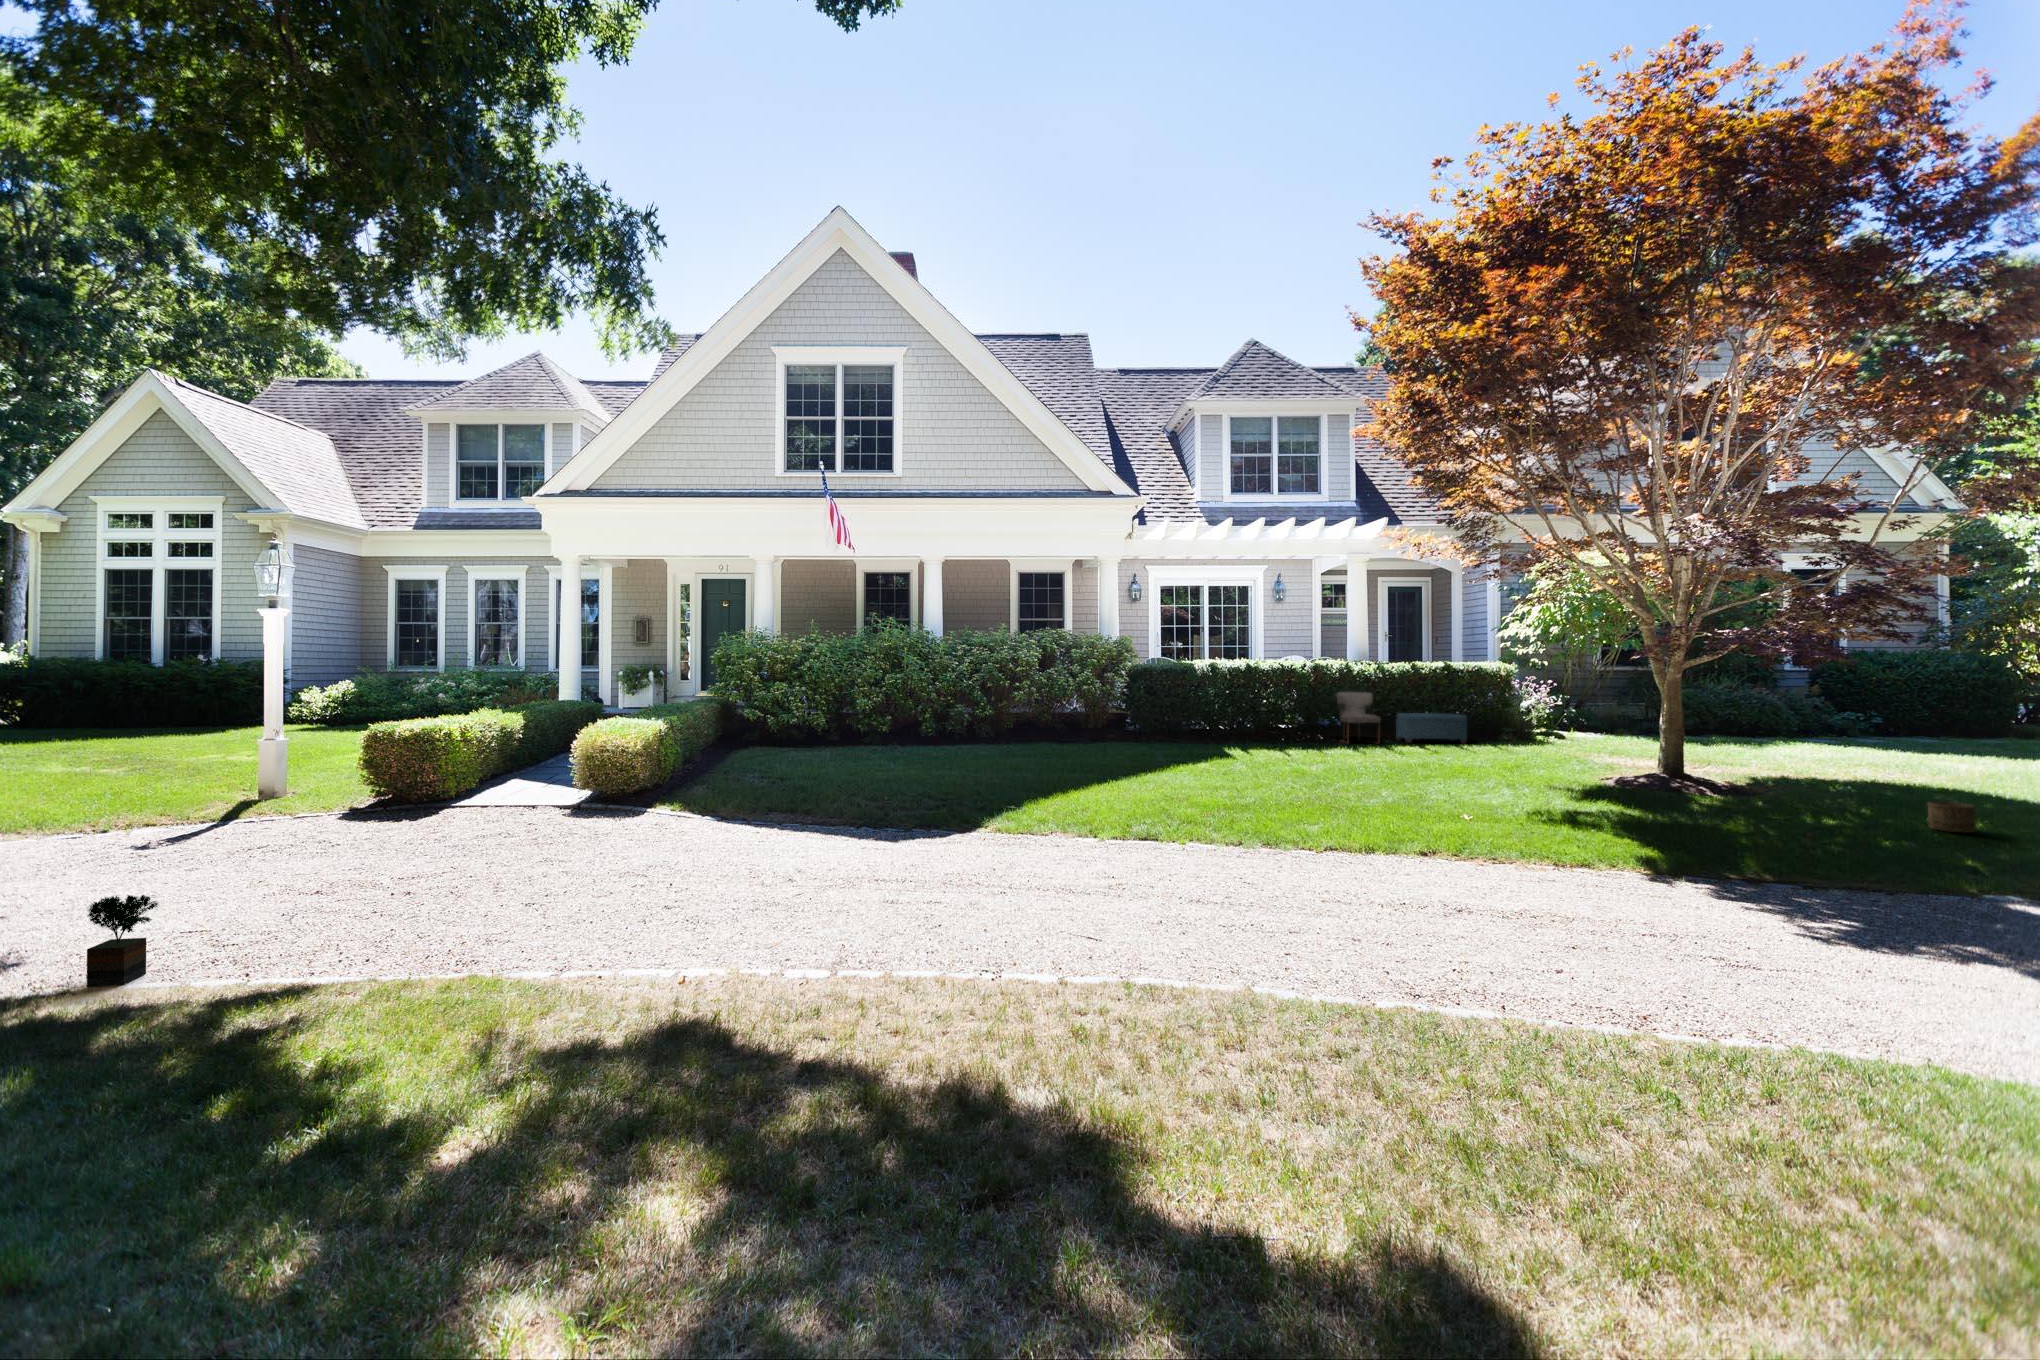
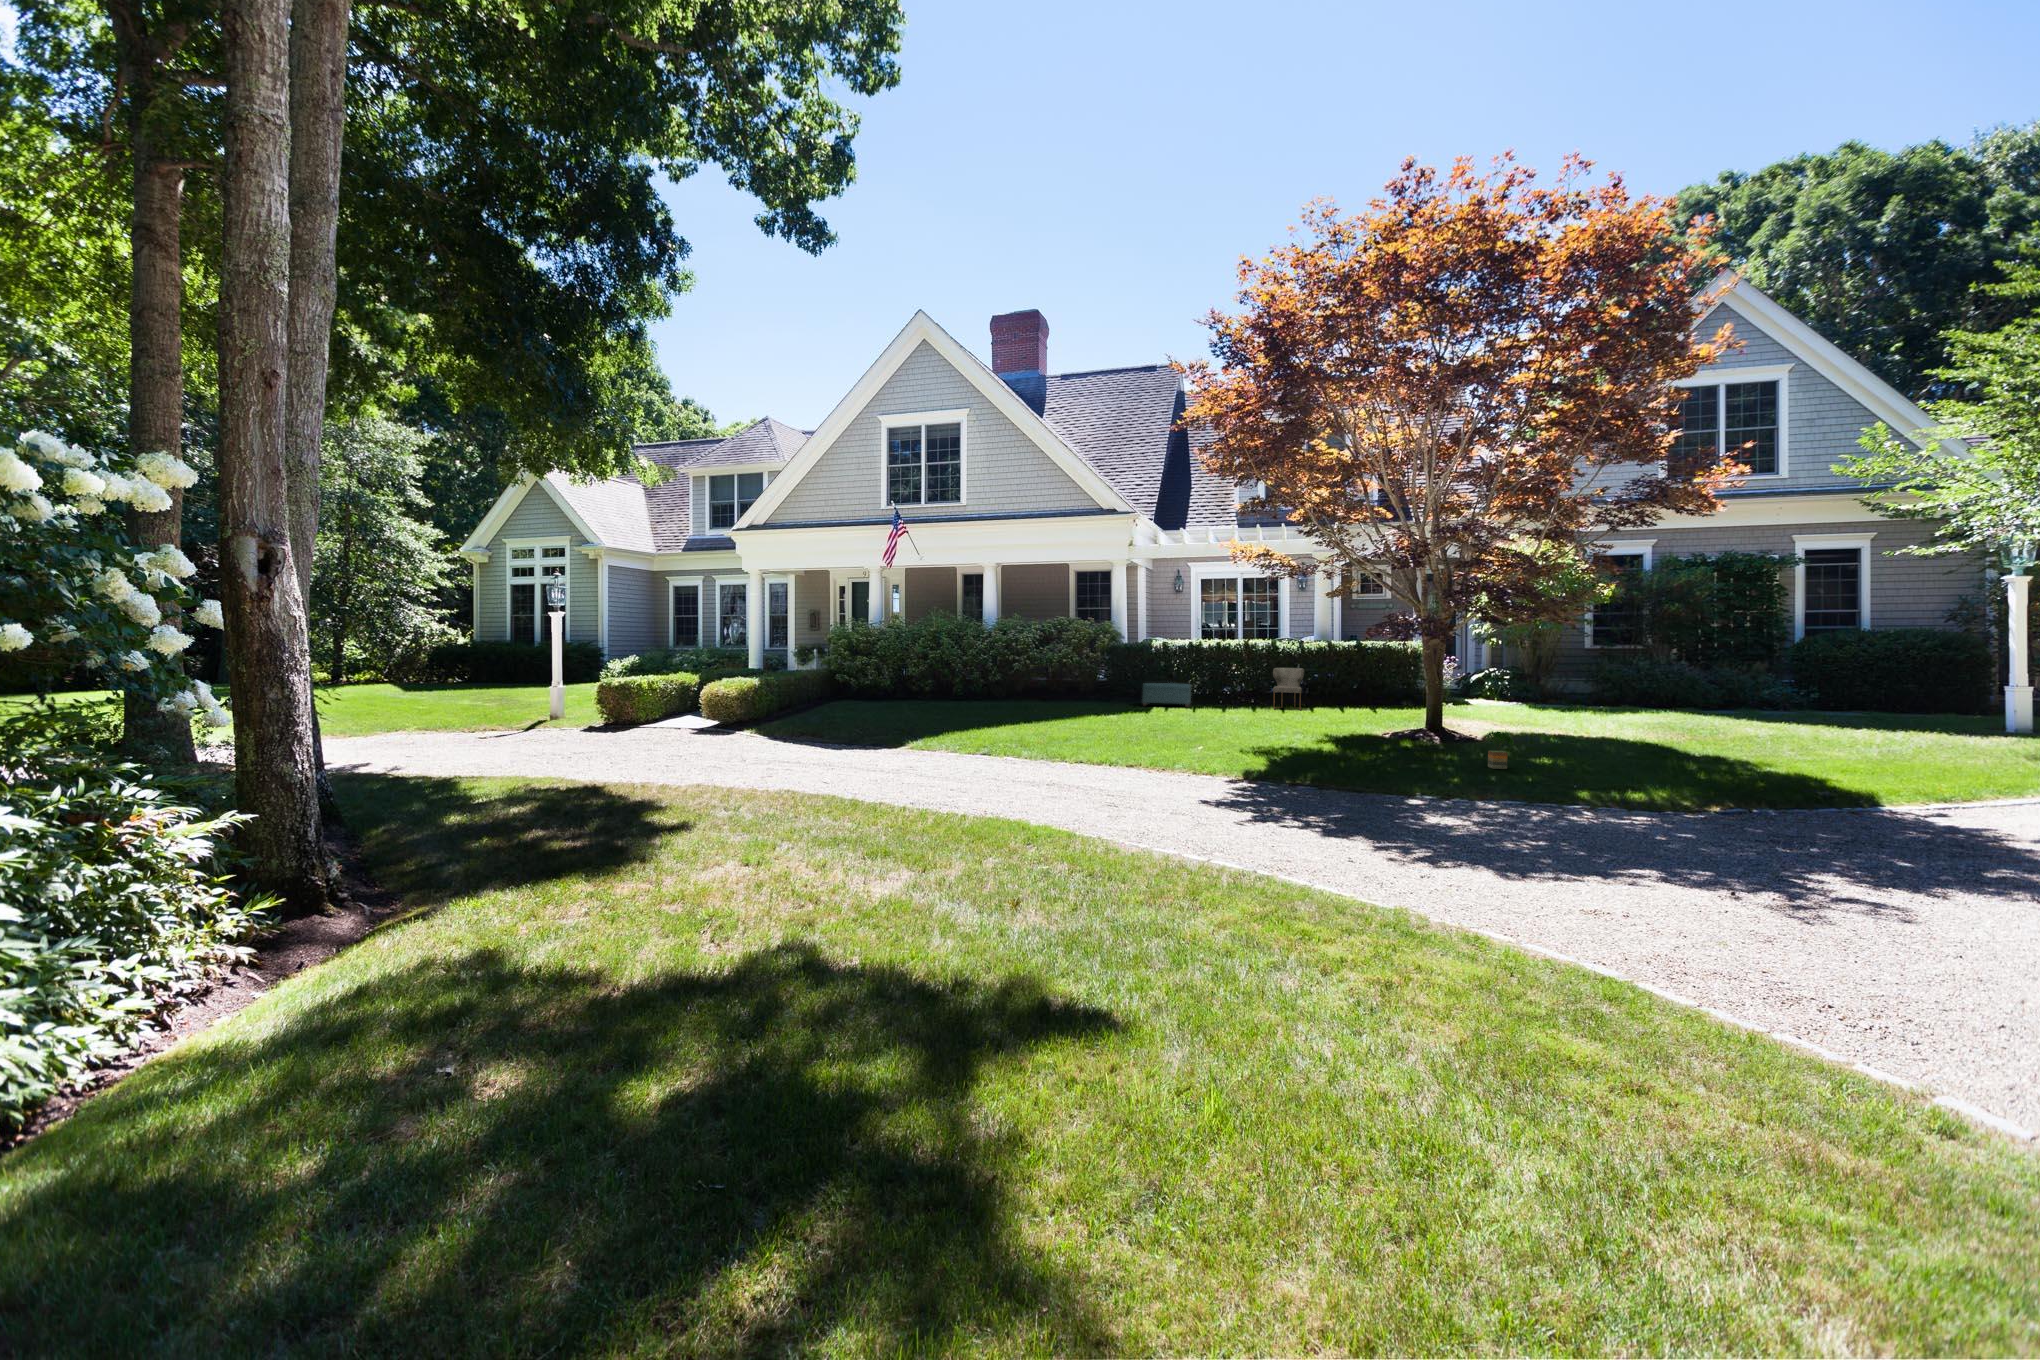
bench: present [1396,713,1467,744] -> present [1142,683,1191,707]
wooden bucket: present [1927,801,1976,833] -> none [1540,749,1570,771]
potted tree: present [87,895,158,987] -> present [1486,731,1514,769]

